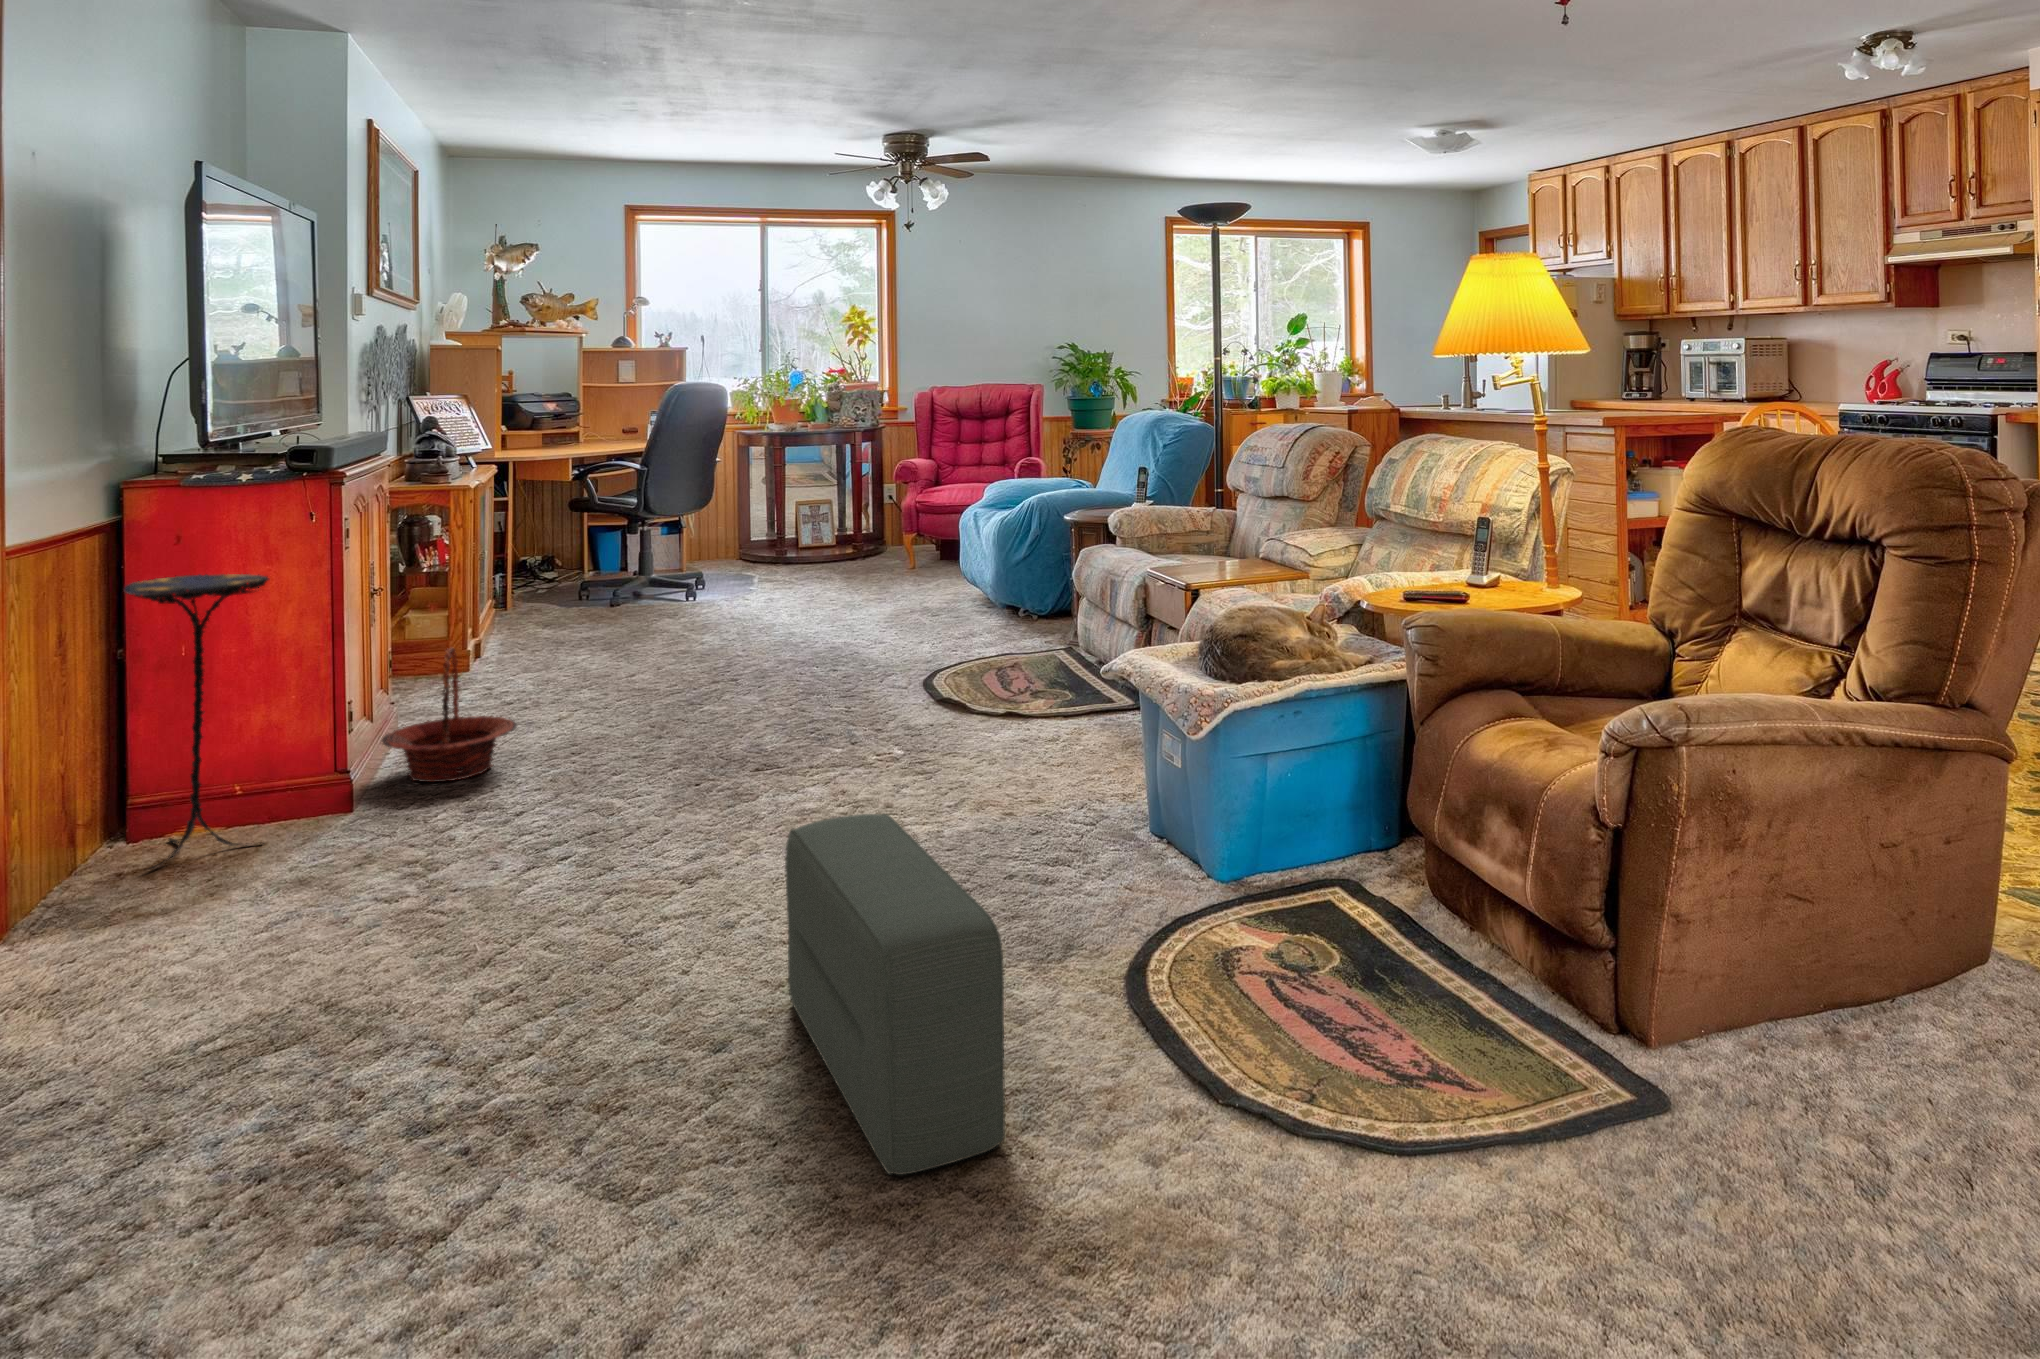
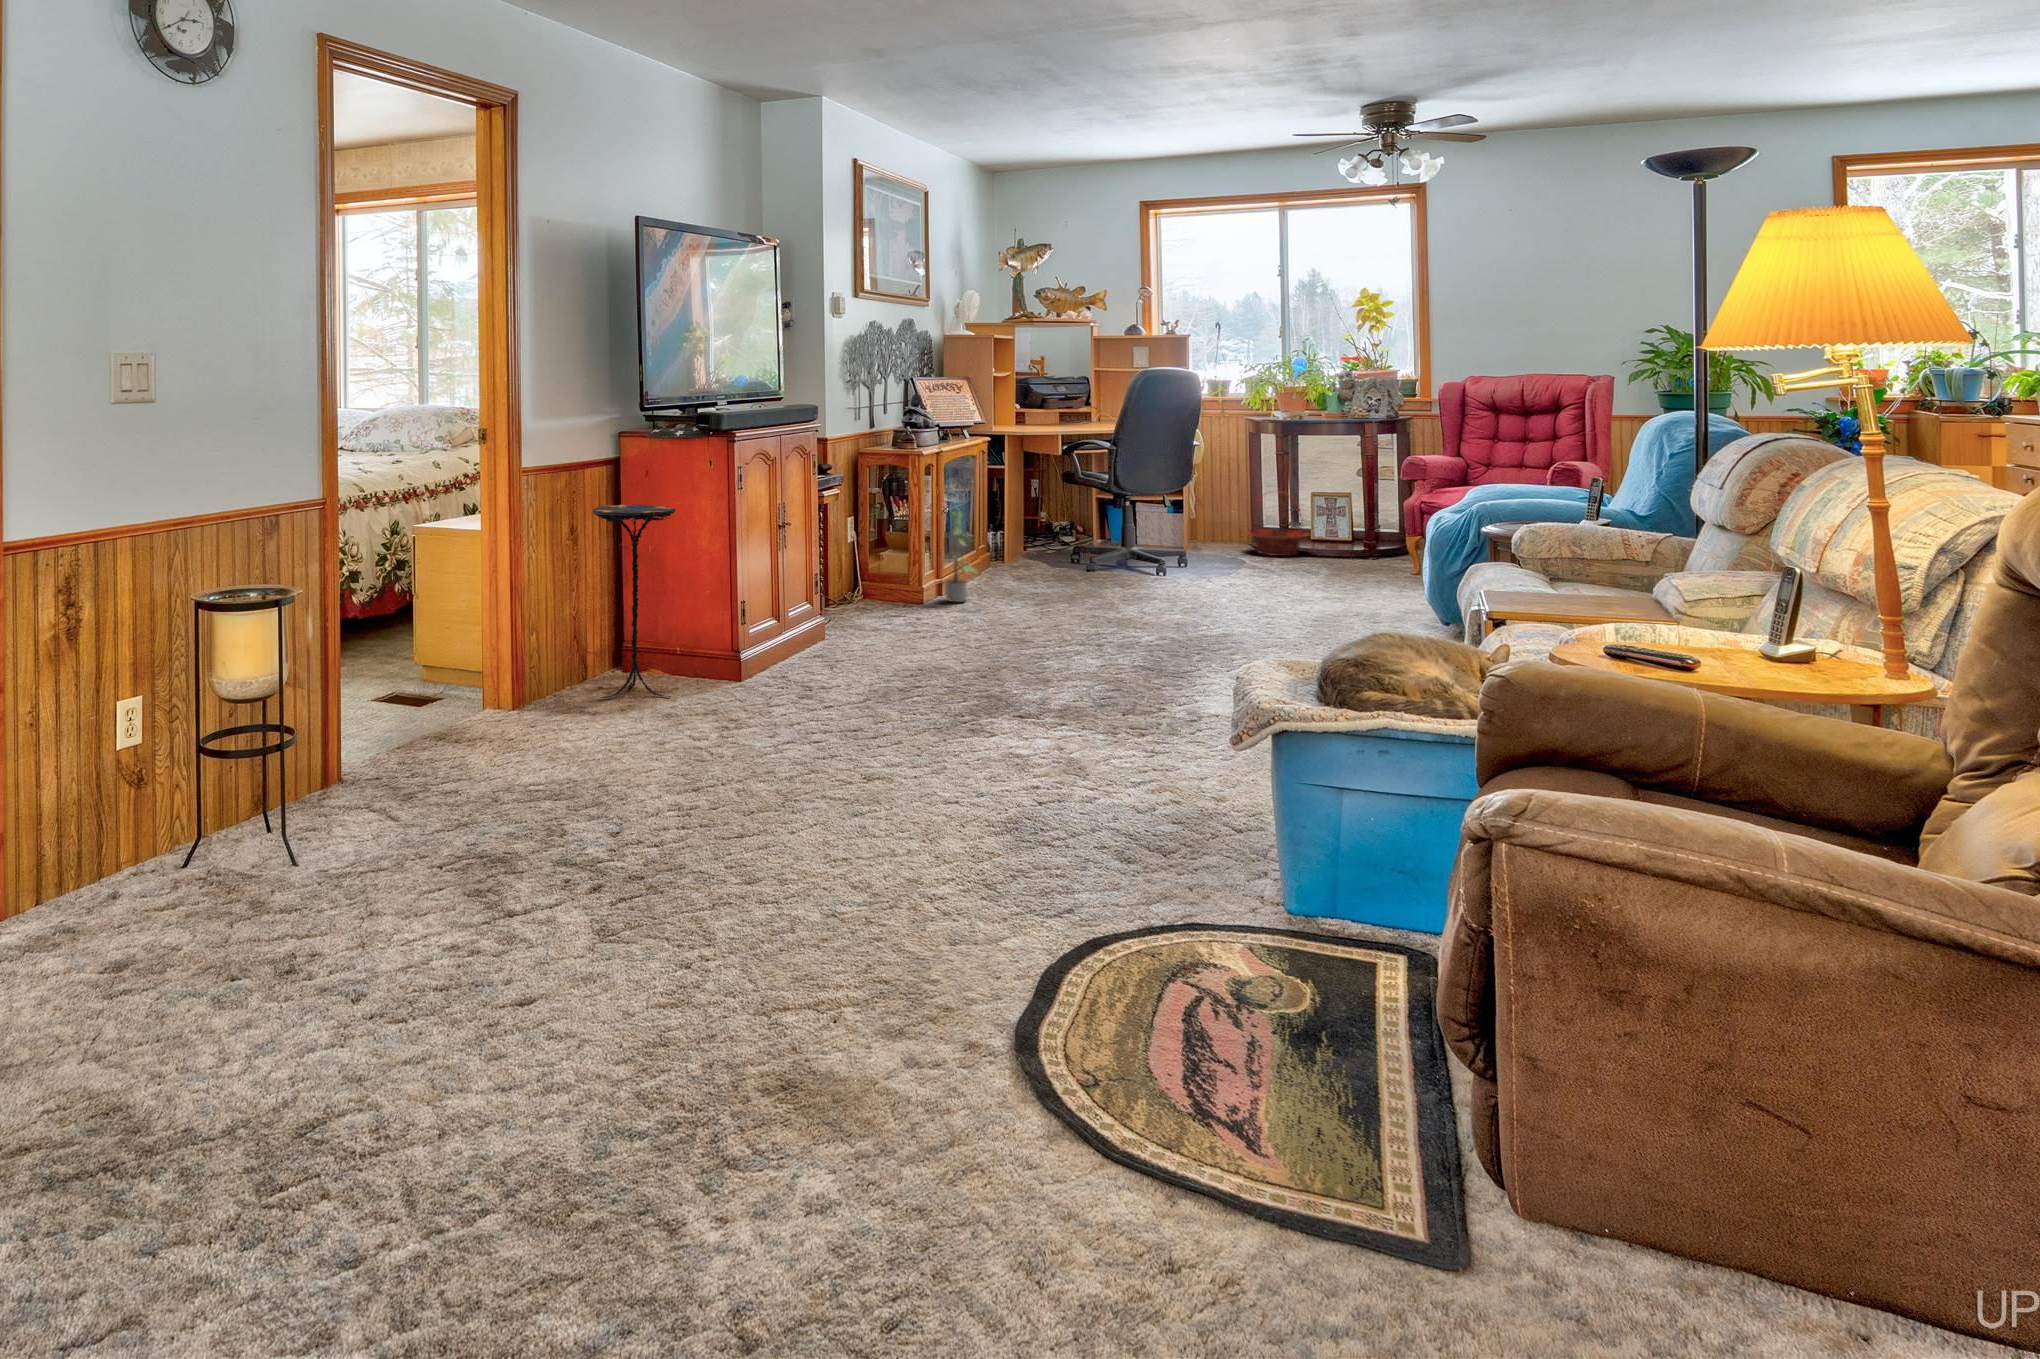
potted plant: none [486,540,533,658] -> present [945,507,977,602]
basket: present [382,648,517,782] -> present [1245,493,1309,556]
pouf: present [785,814,1005,1175] -> none [725,740,897,1010]

